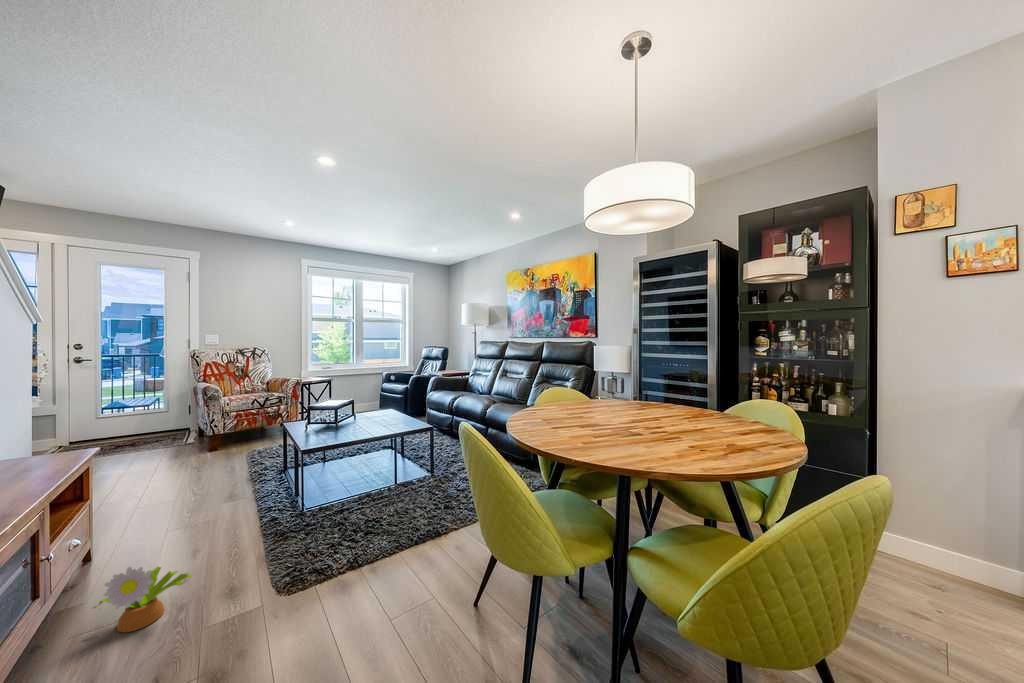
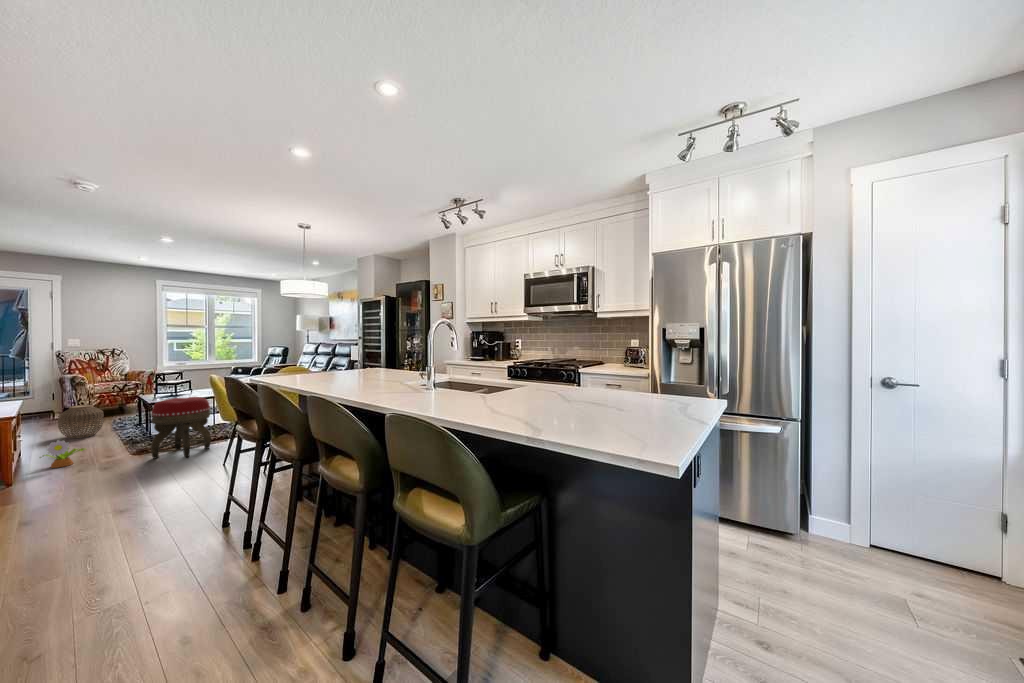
woven basket: none [171,441,235,501] -> present [58,405,104,438]
footstool: none [314,454,422,617] -> present [151,397,211,458]

